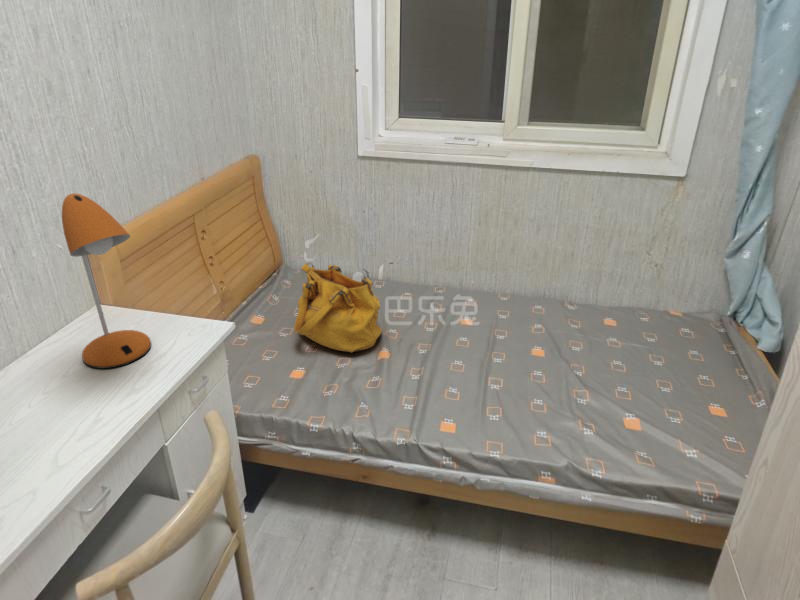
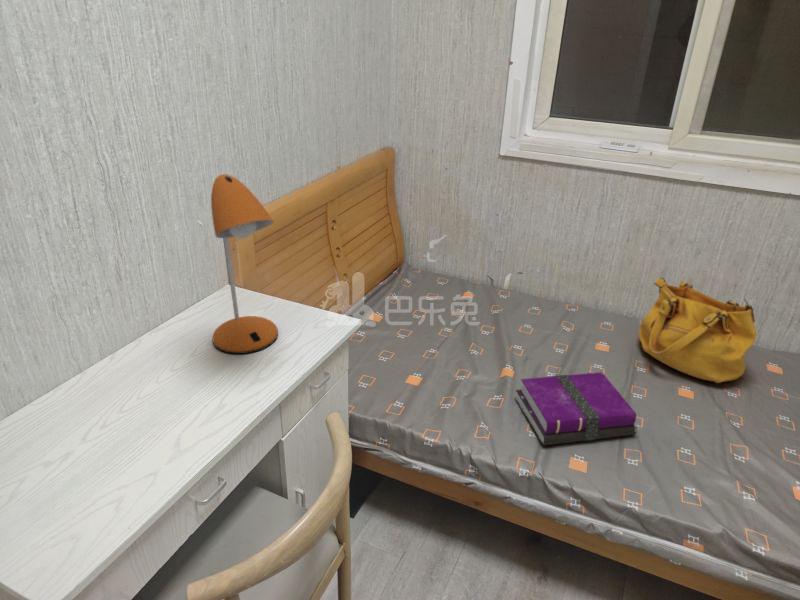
handbag: present [294,263,382,353] -> present [639,277,756,383]
notebook: none [391,344,497,415] -> present [515,372,638,445]

